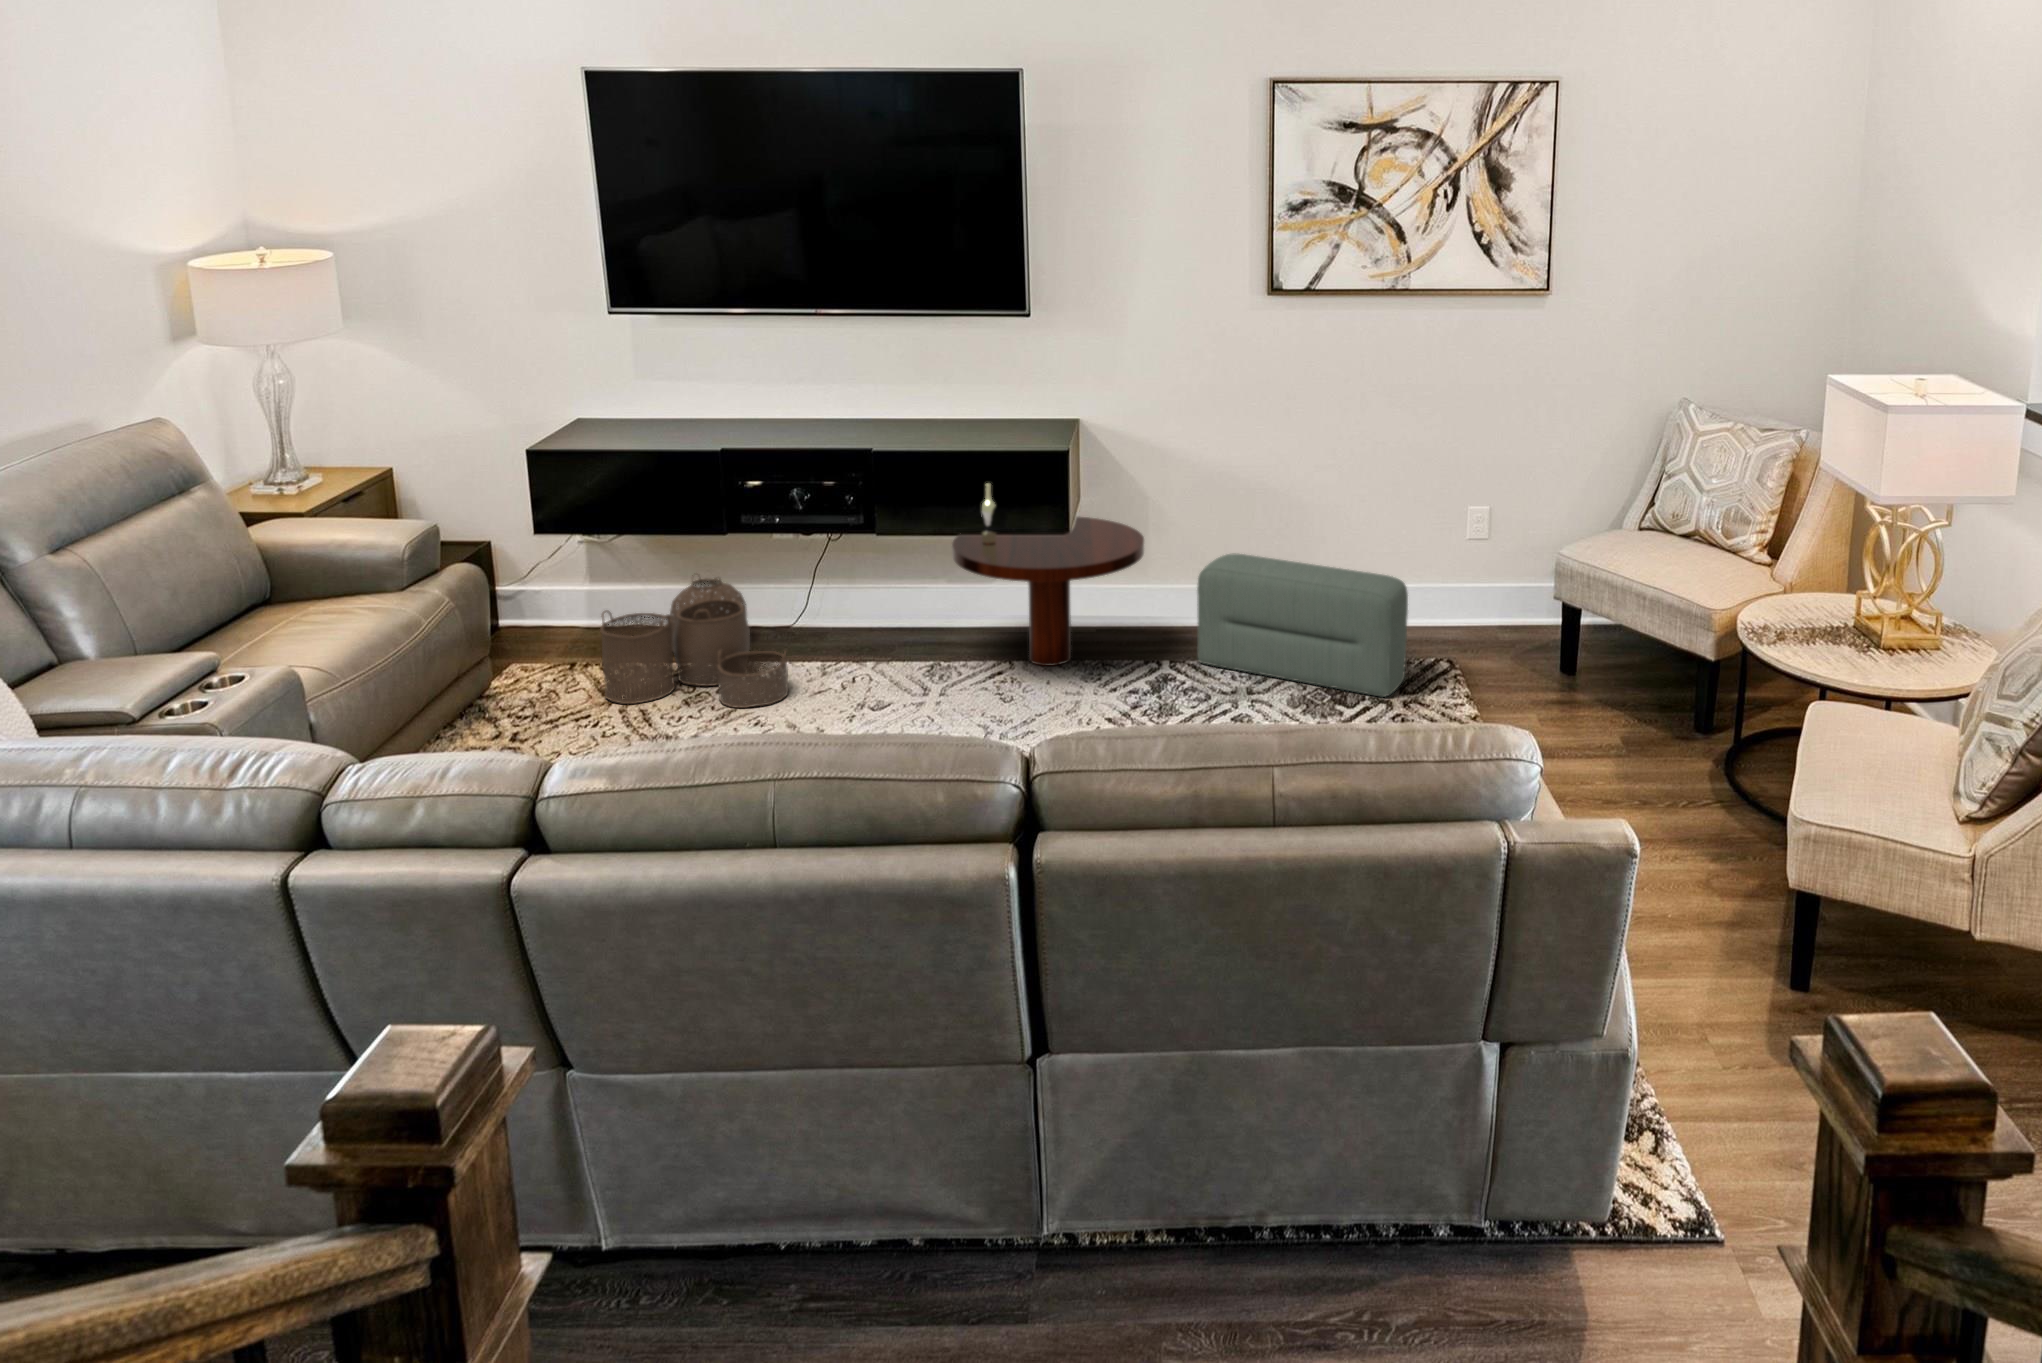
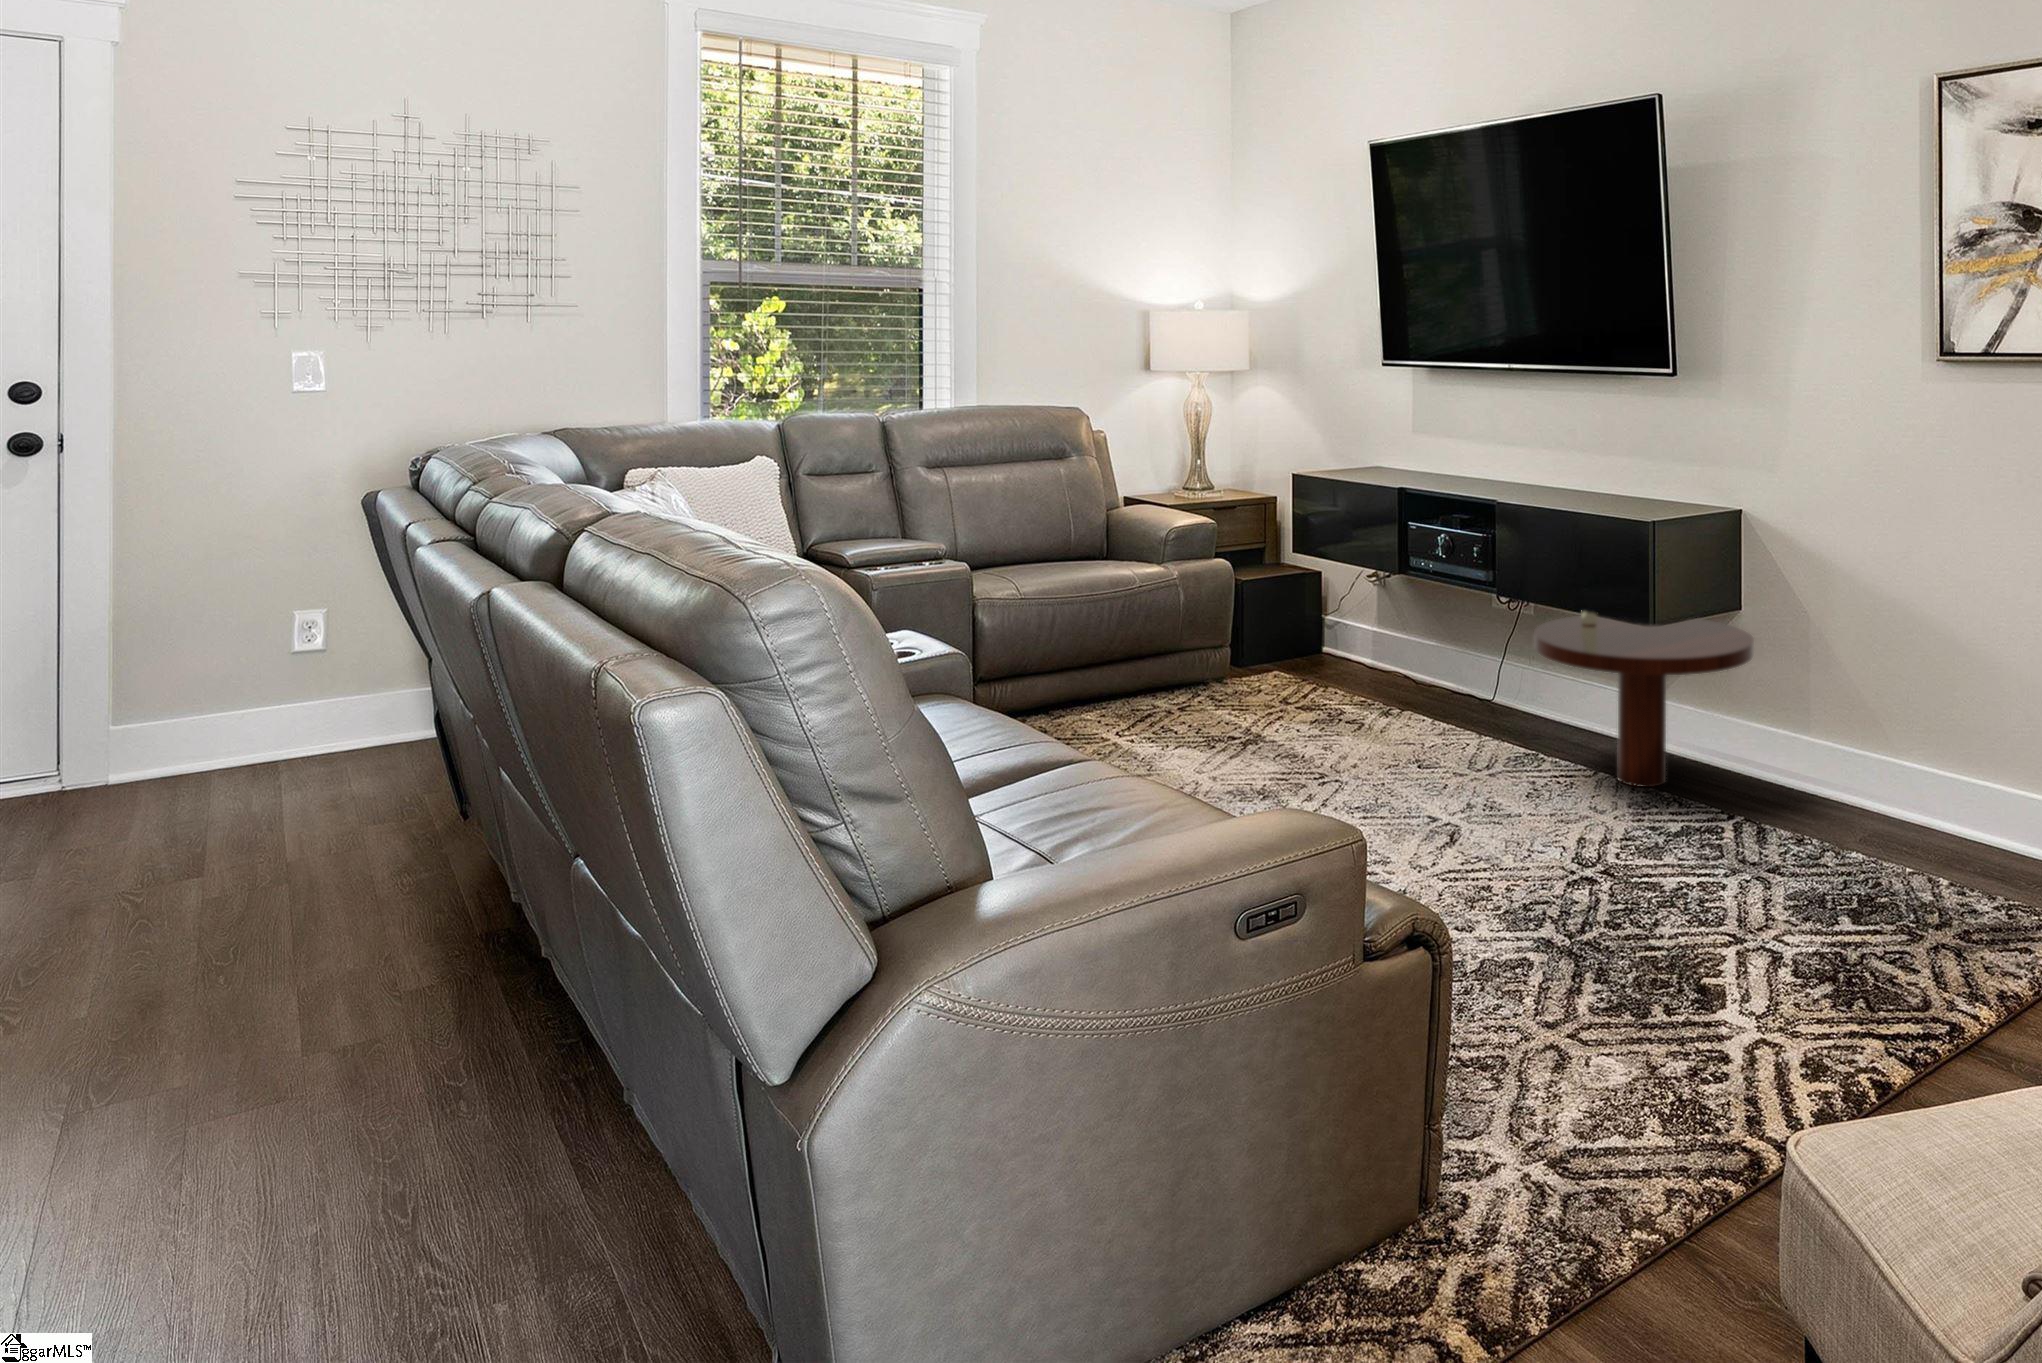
pouf: present [1197,554,1408,697] -> none [1767,696,1973,928]
woven basket: present [601,575,788,708] -> none [1282,619,1462,740]

